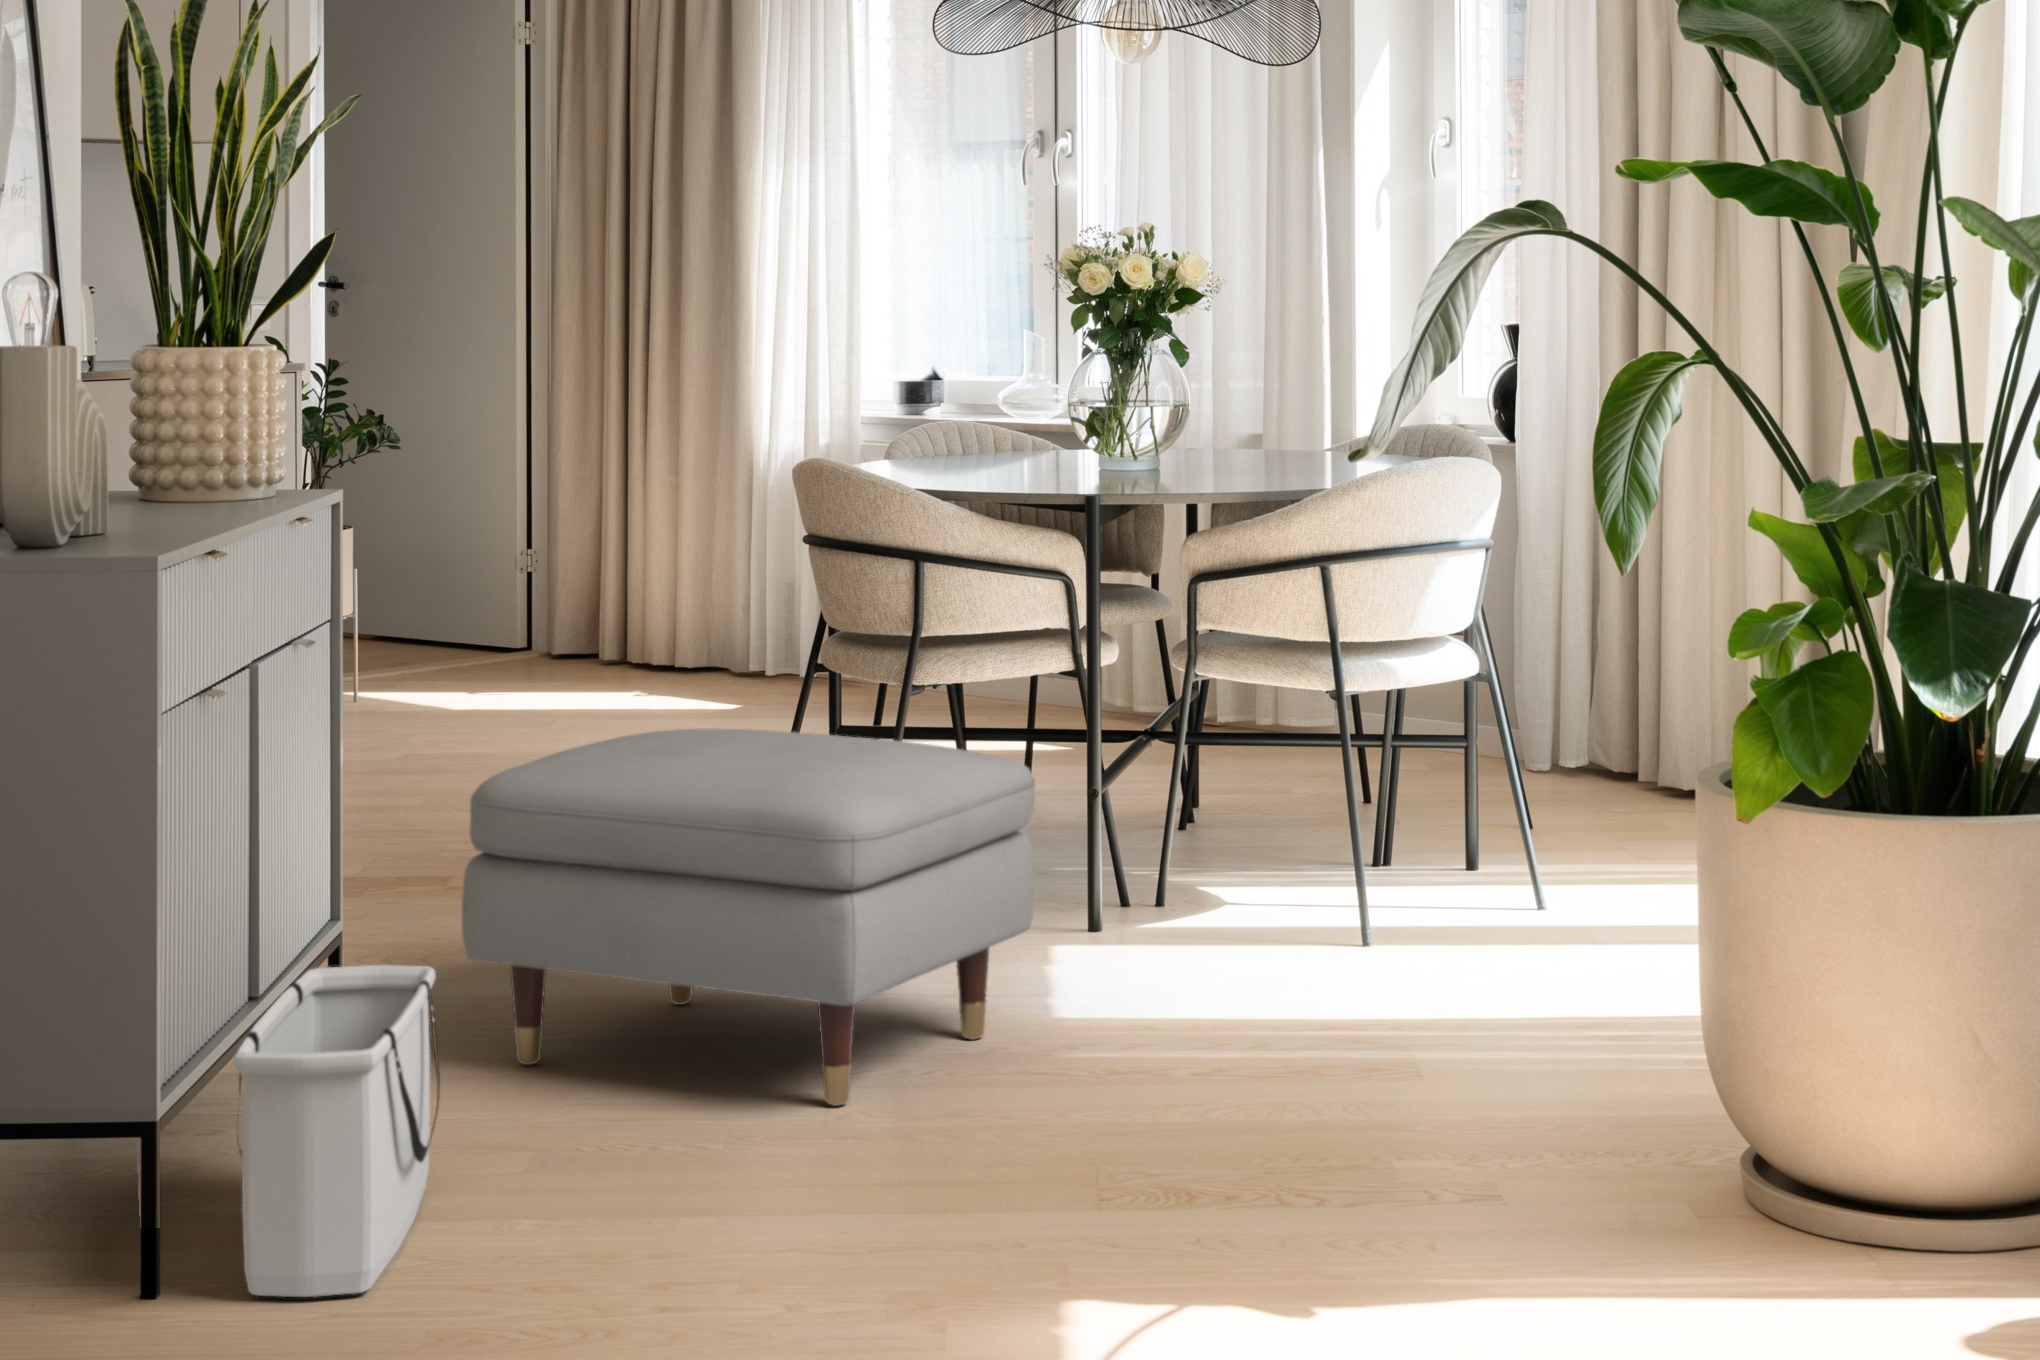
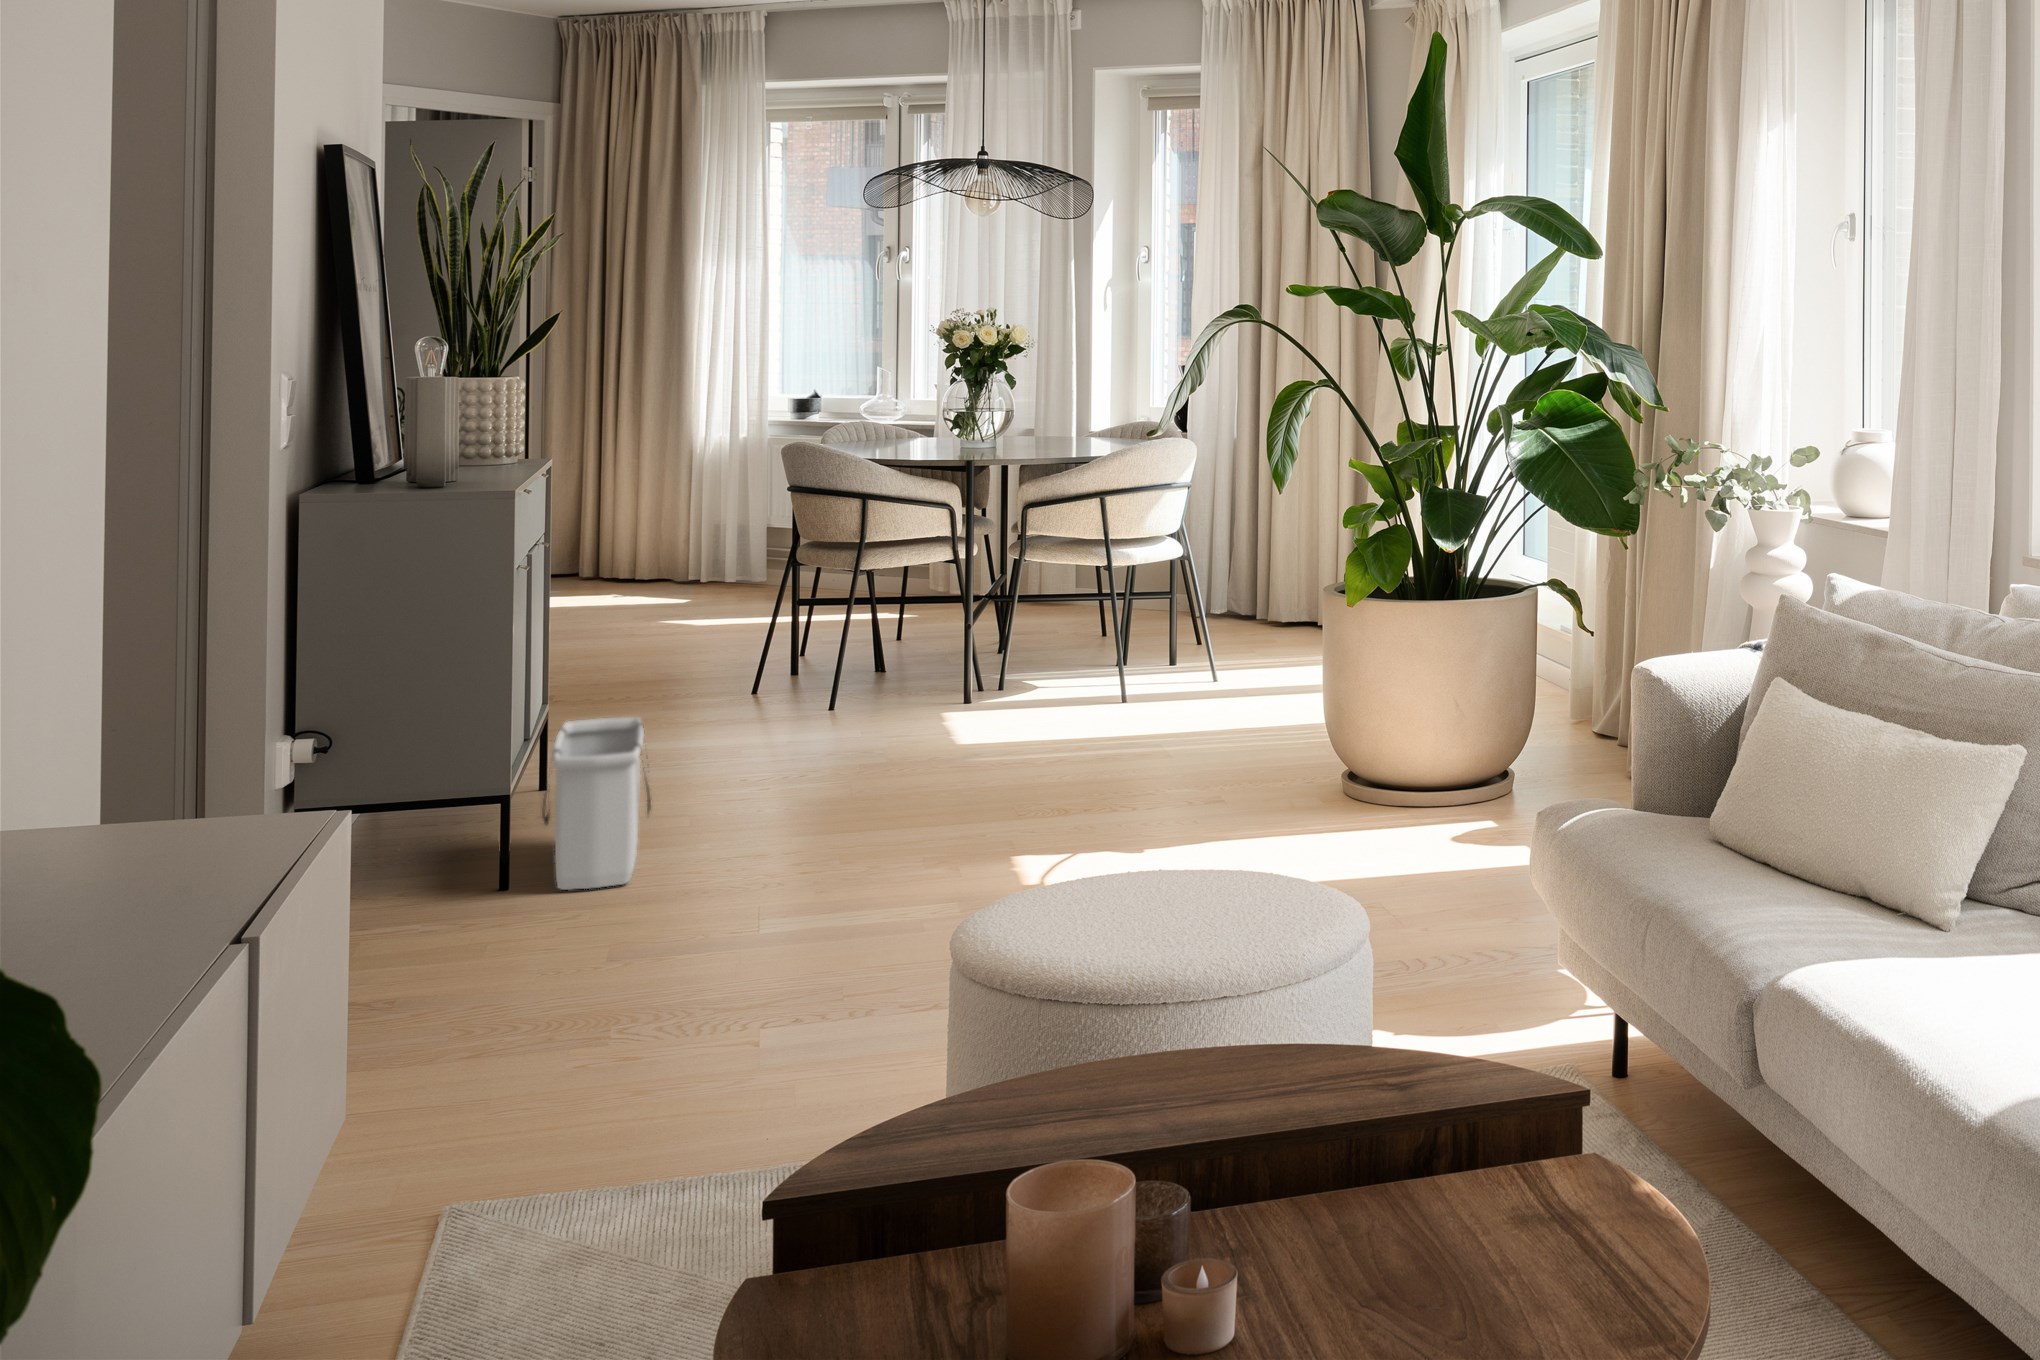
ottoman: present [462,728,1035,1106] -> none [621,594,958,789]

